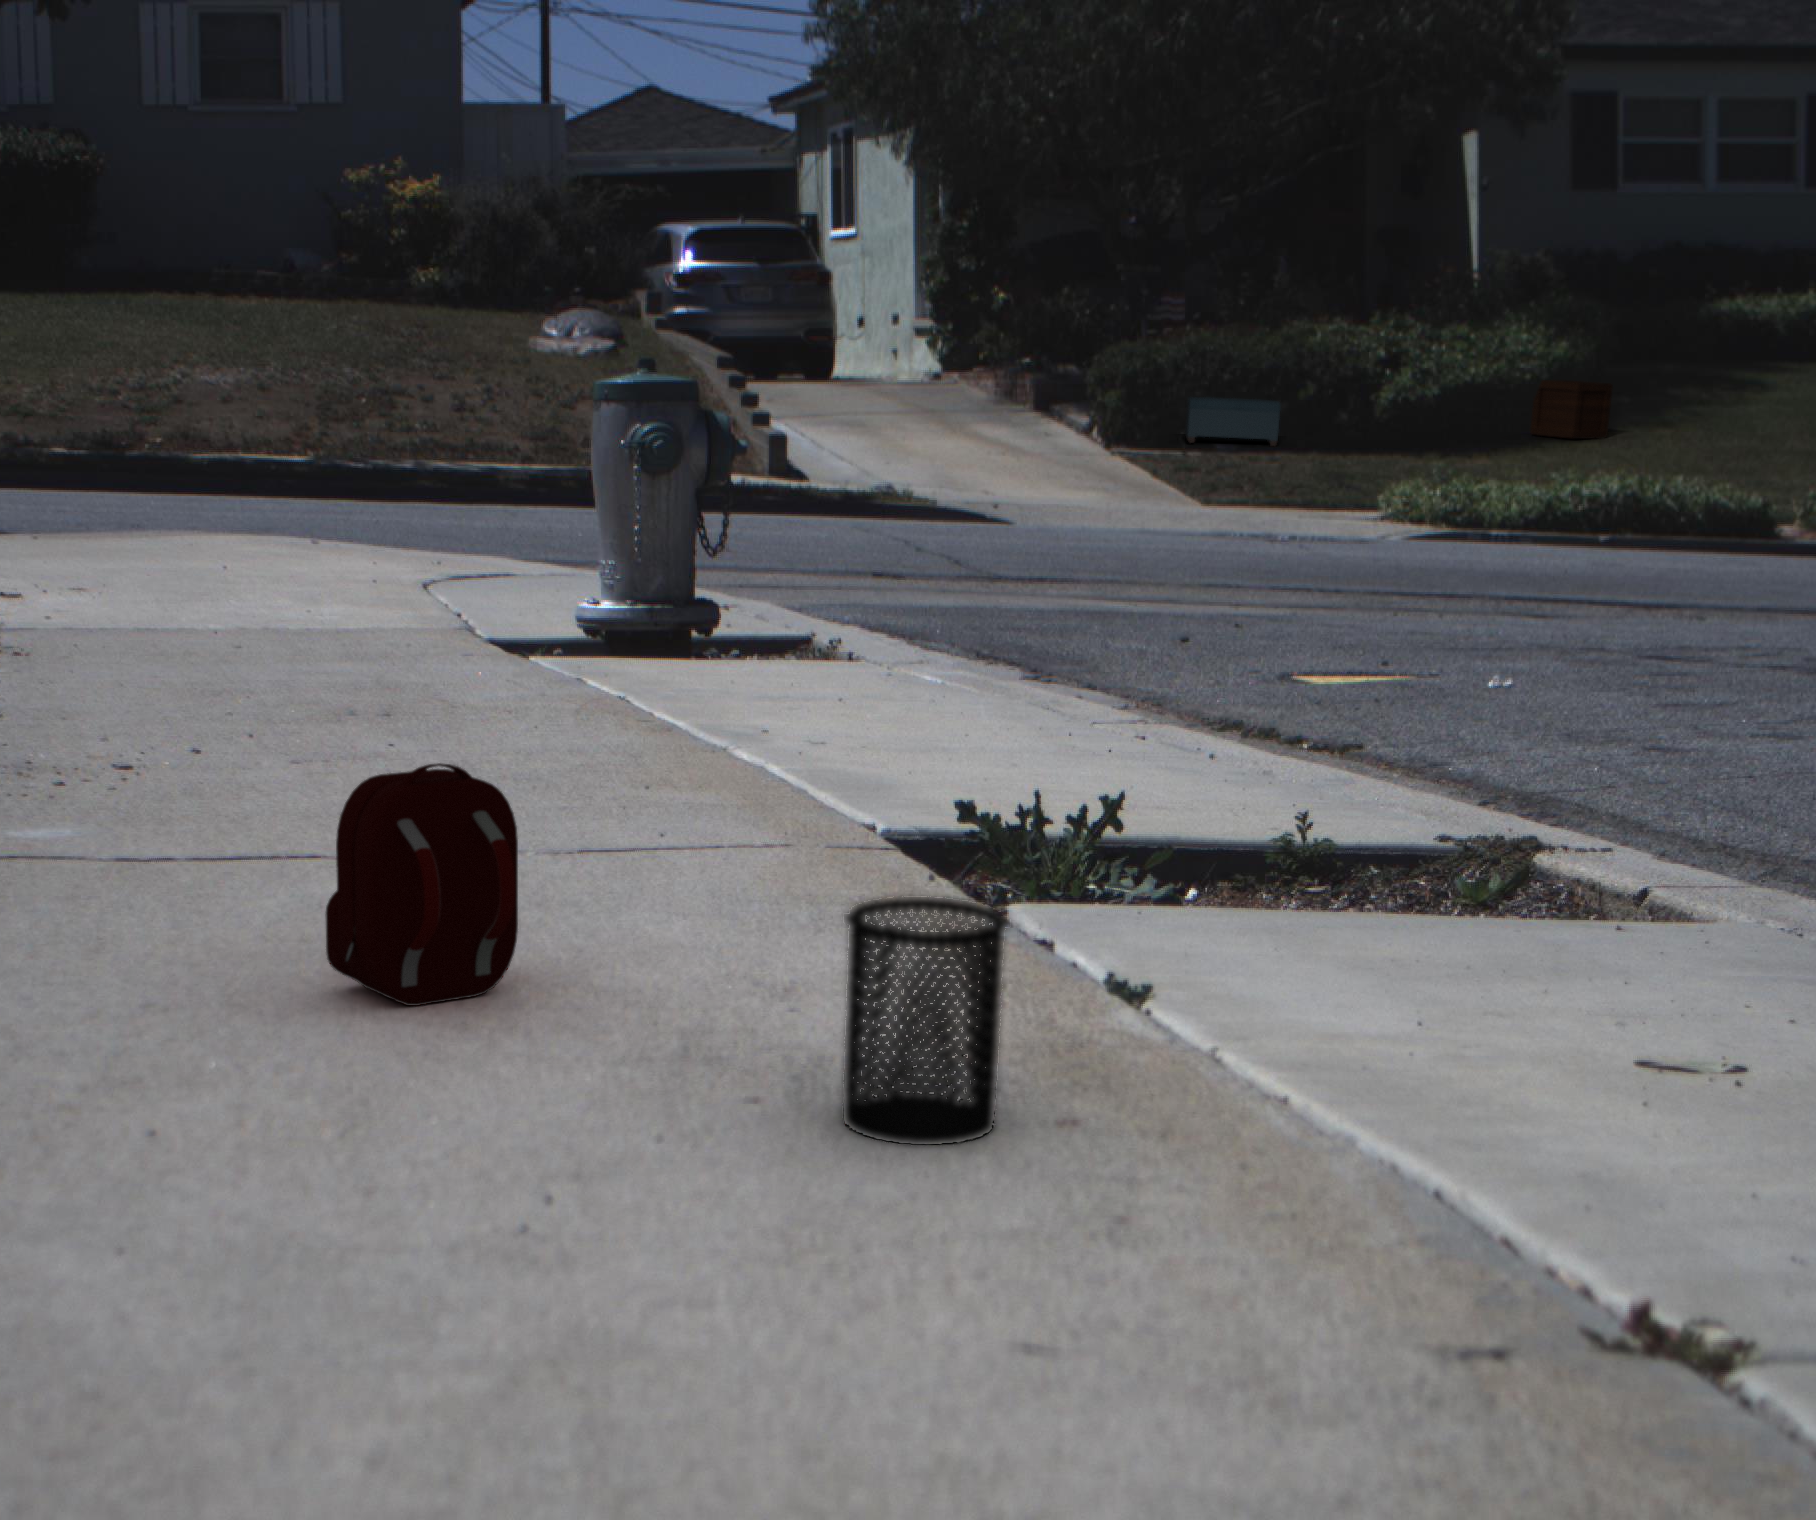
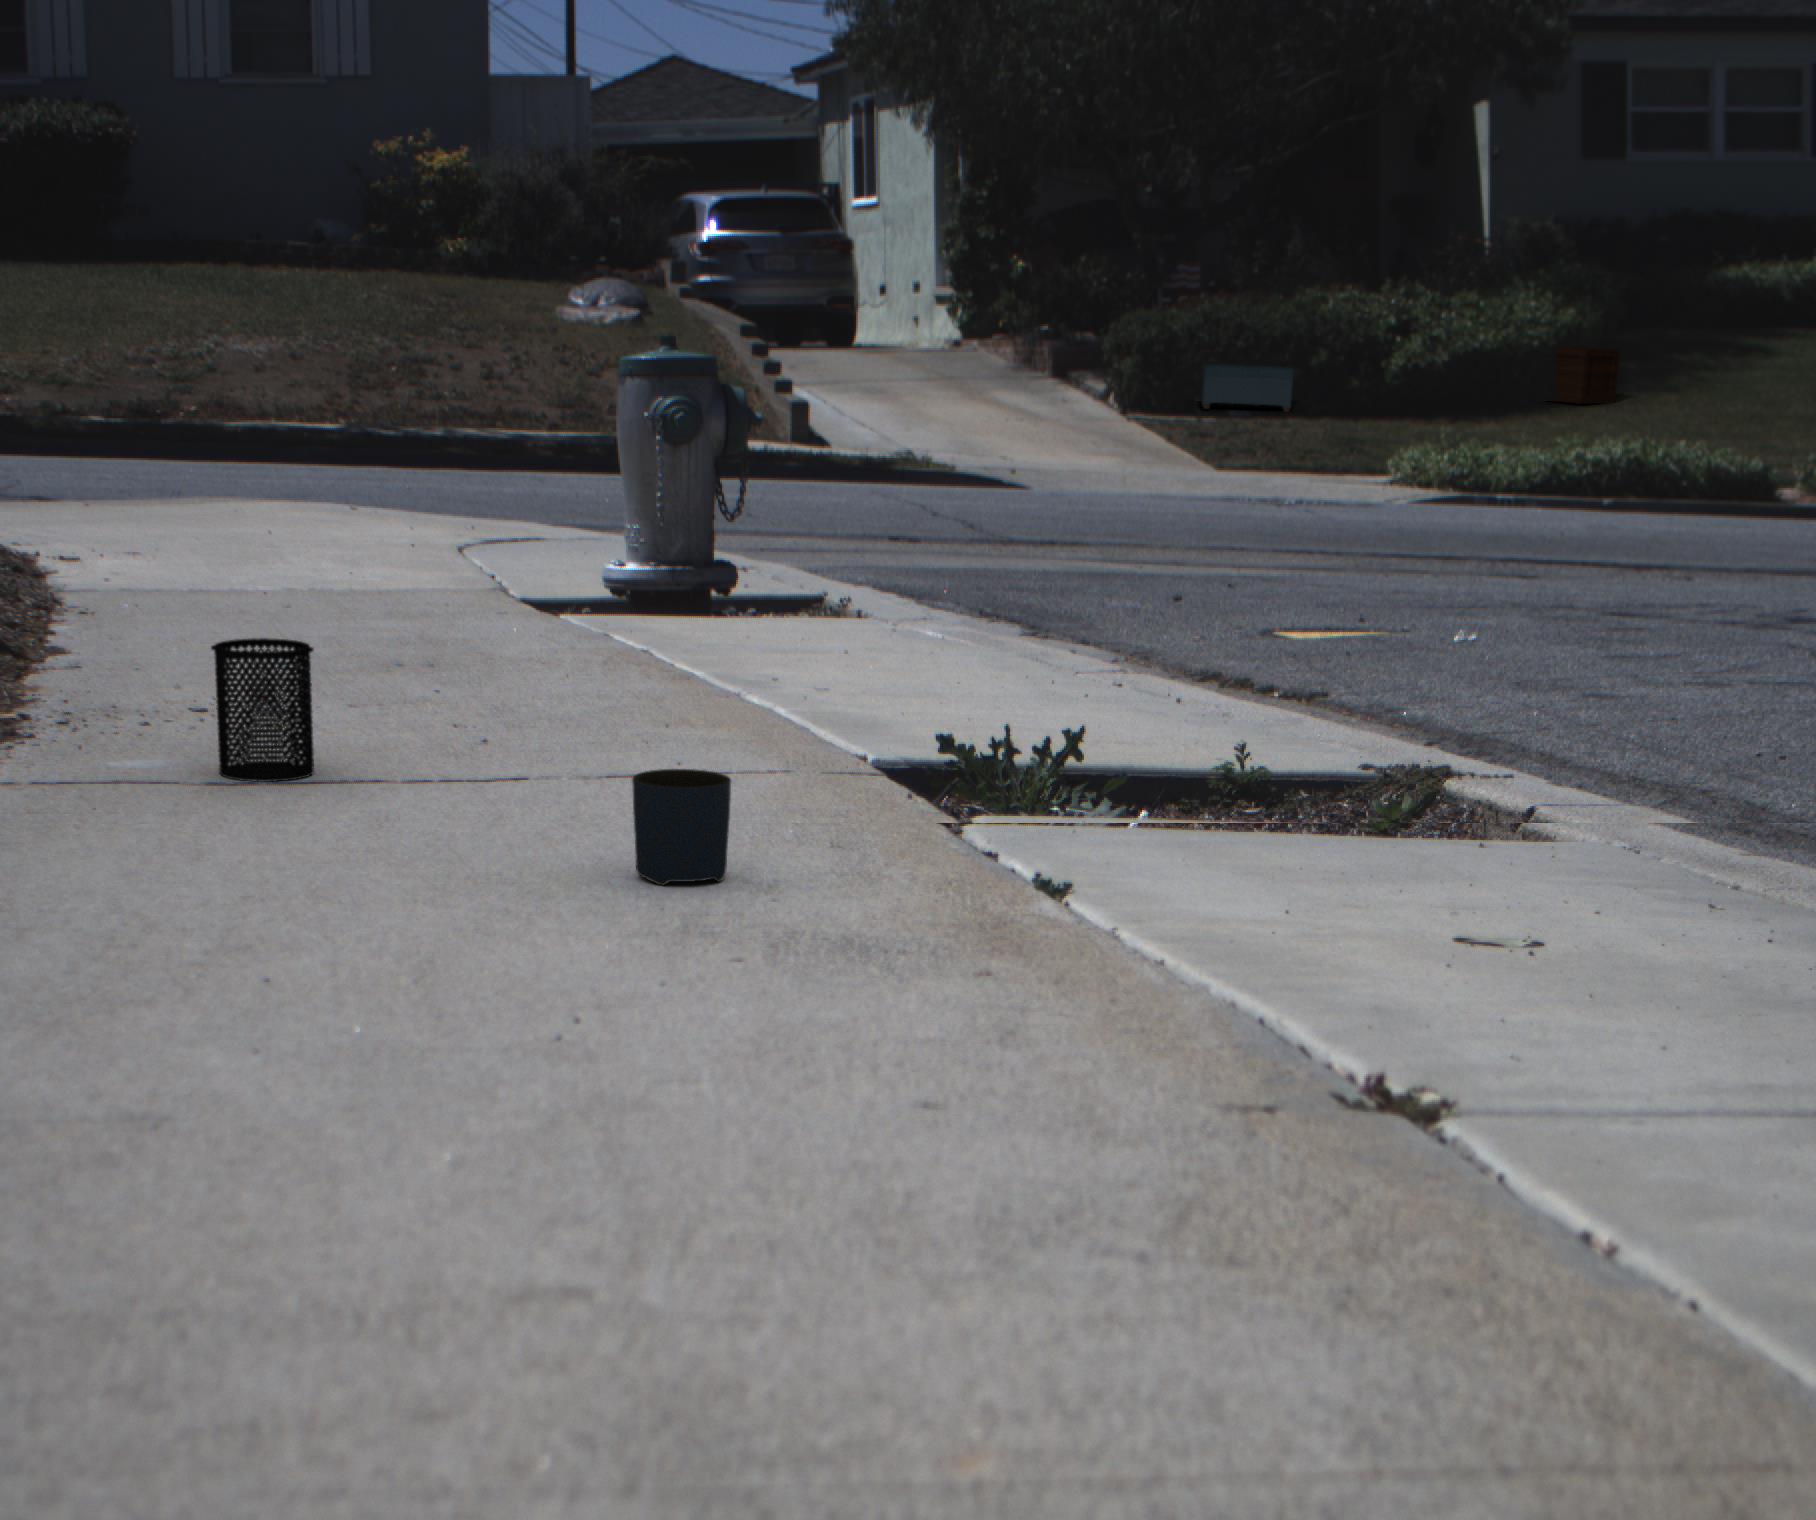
backpack: present [326,763,518,1006] -> none [388,692,549,896]
planter: none [616,851,733,991] -> present [632,769,731,886]
trash can: present [843,897,1009,1145] -> present [211,638,314,782]

